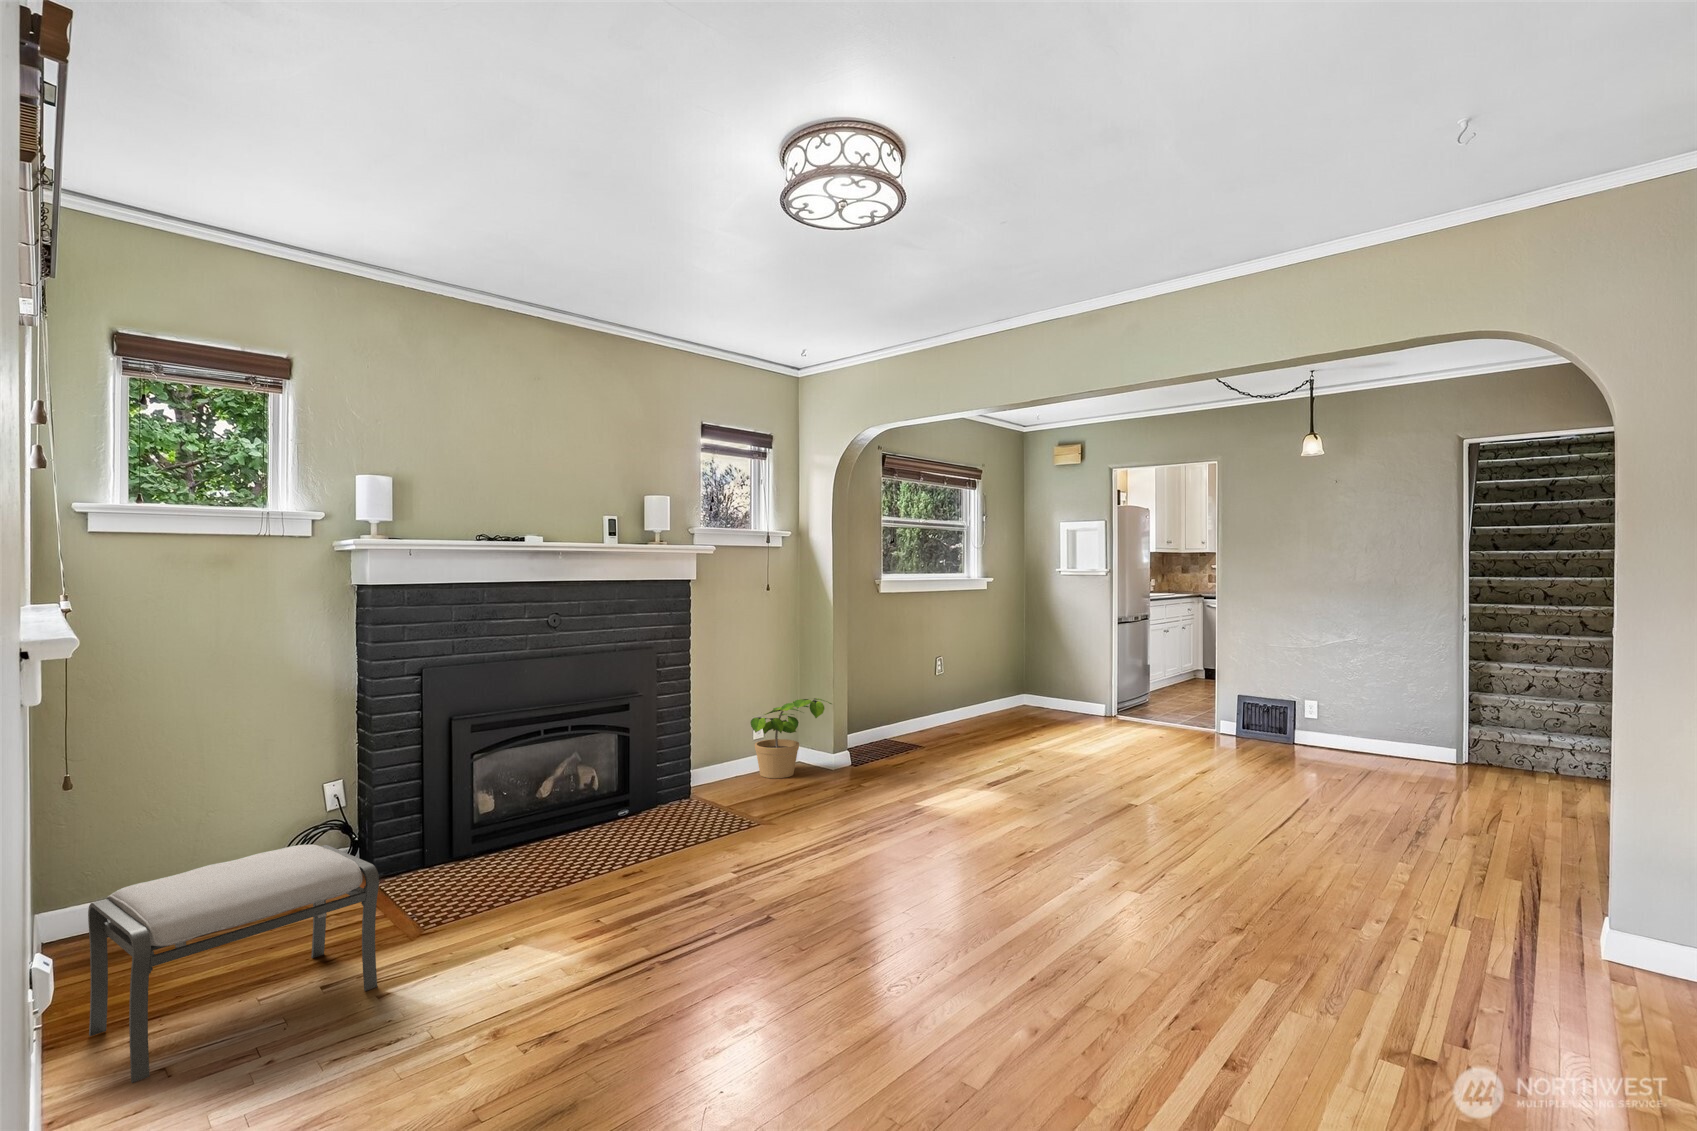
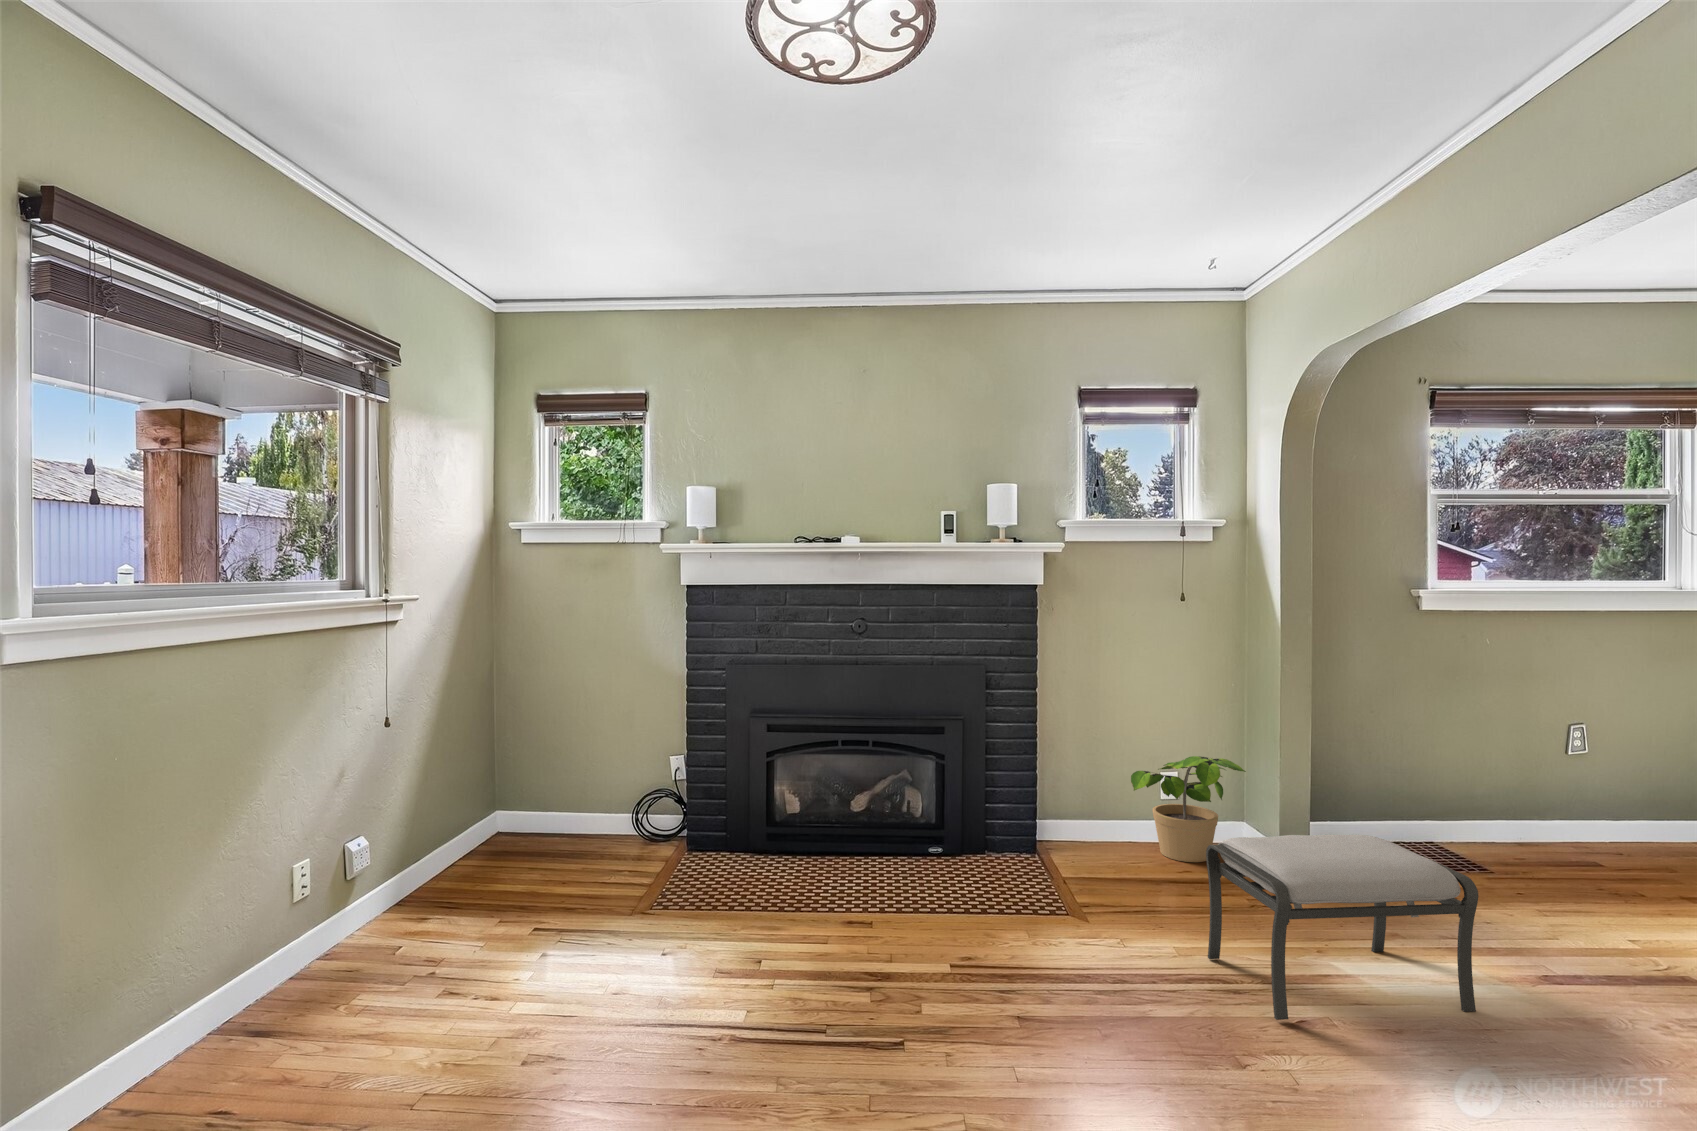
ottoman: present [88,845,379,1083] -> present [1206,834,1479,1020]

